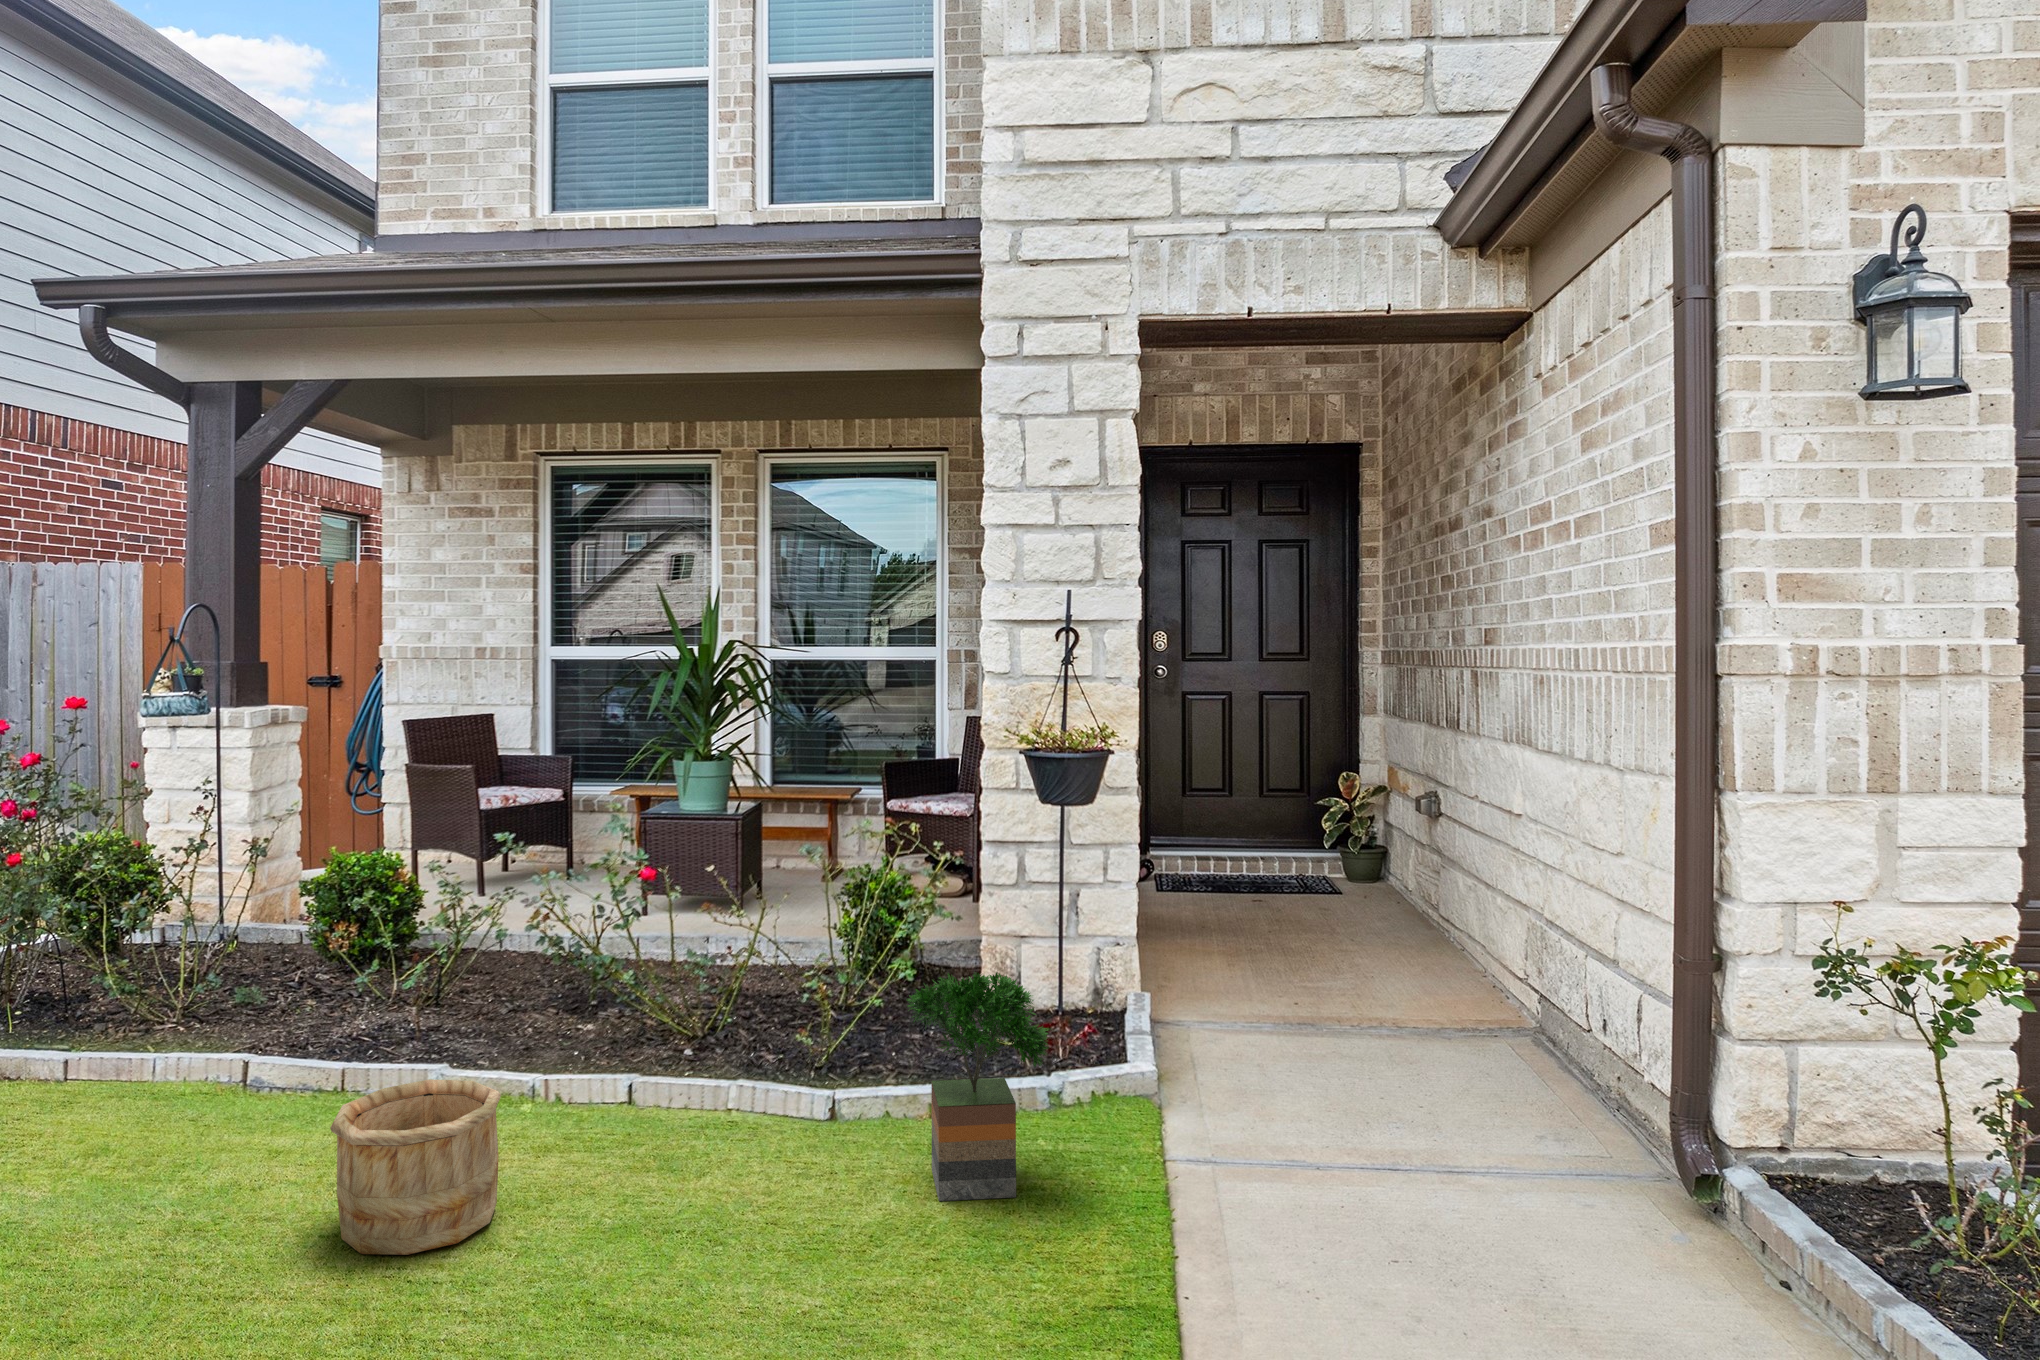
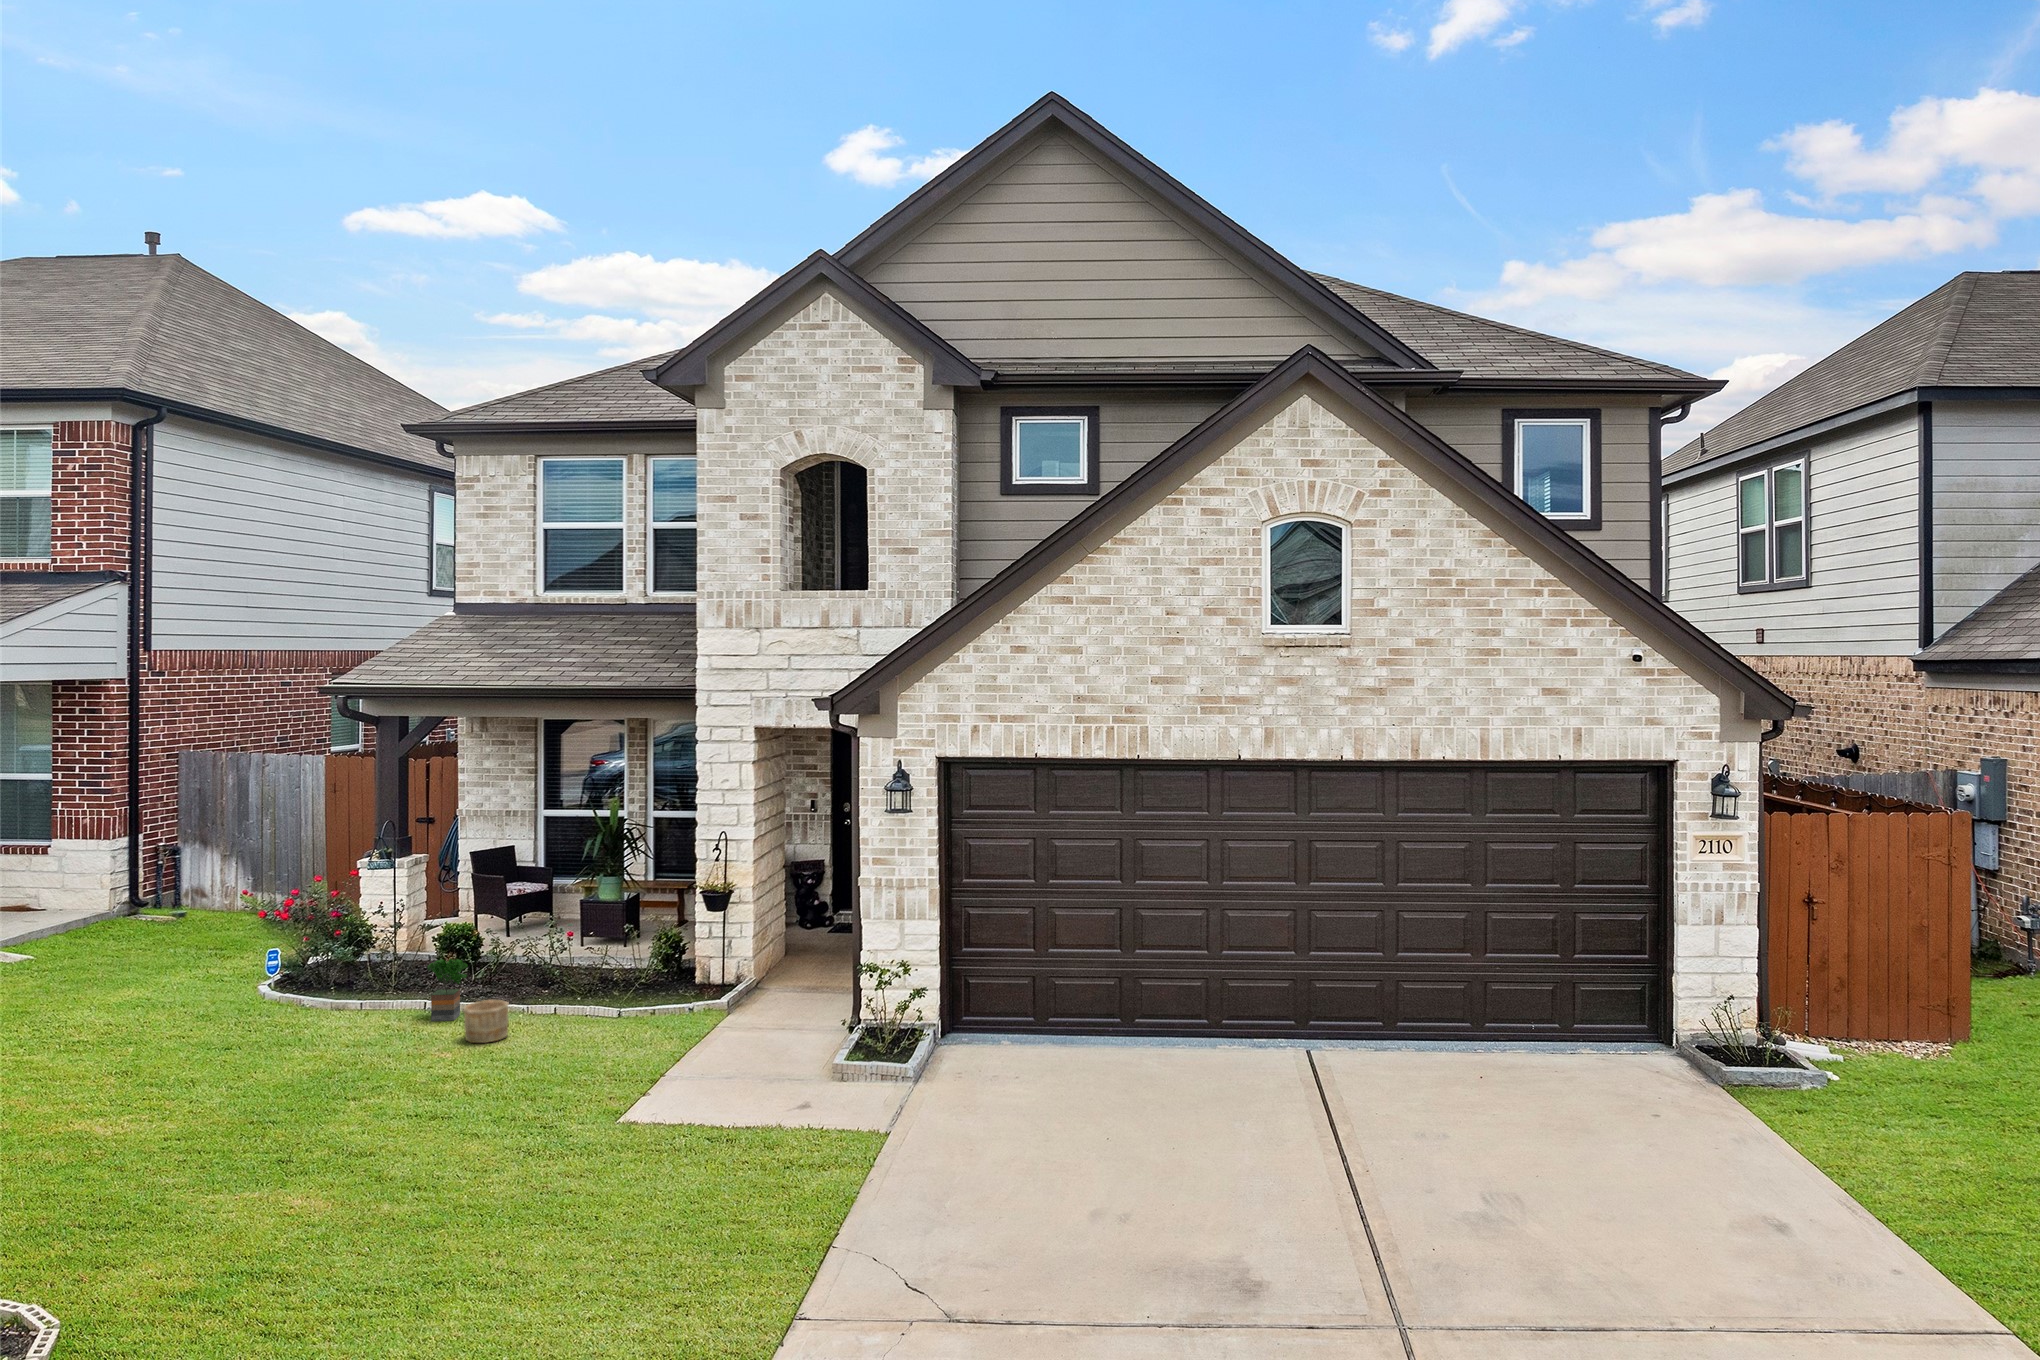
potted tree: present [908,972,1049,1201] -> present [428,959,467,1021]

